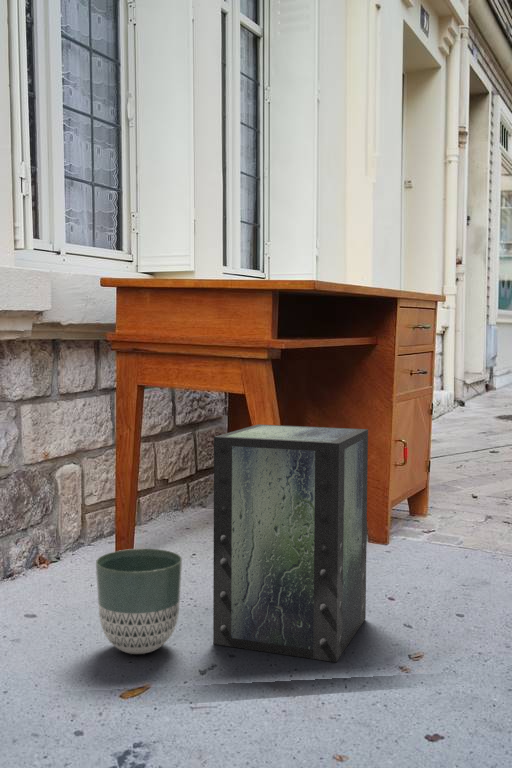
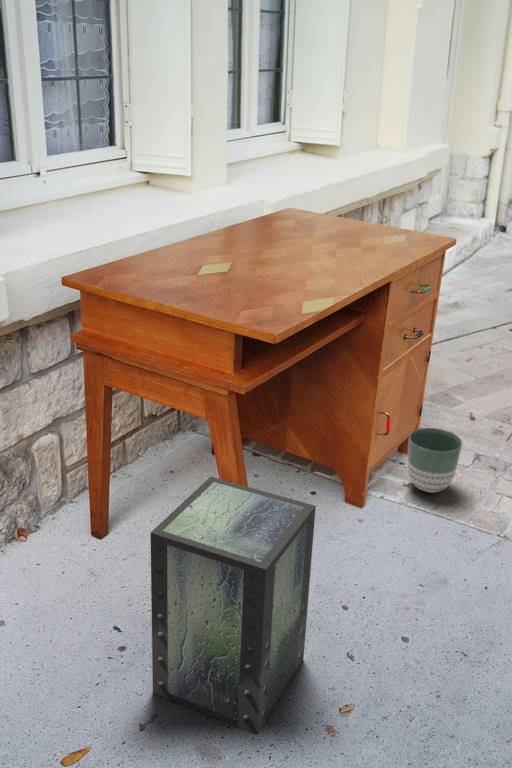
planter: present [96,549,182,654] -> present [407,428,462,493]

